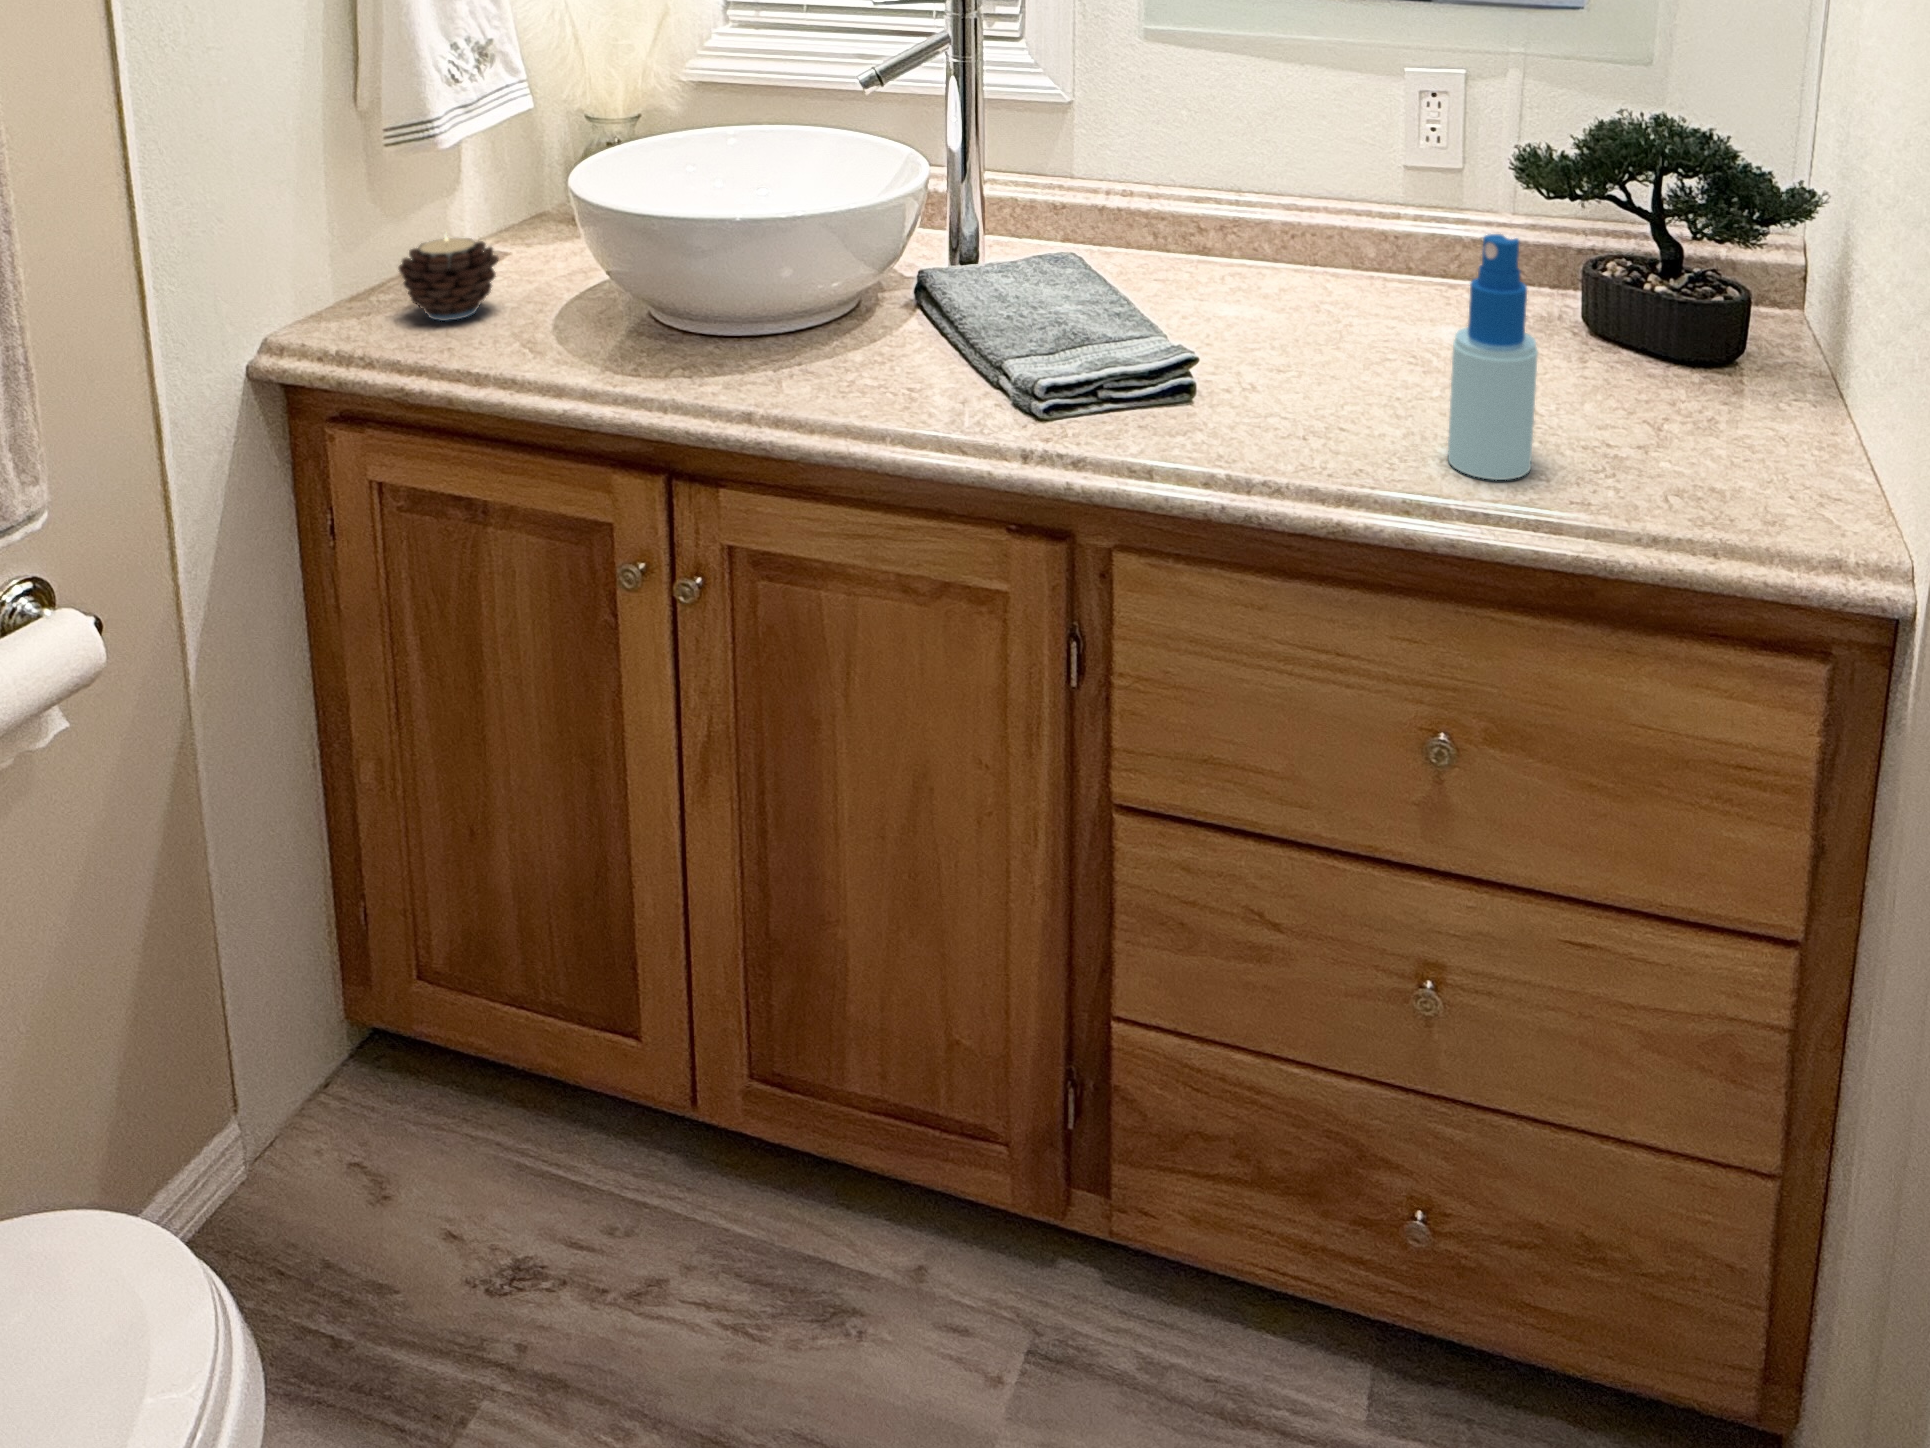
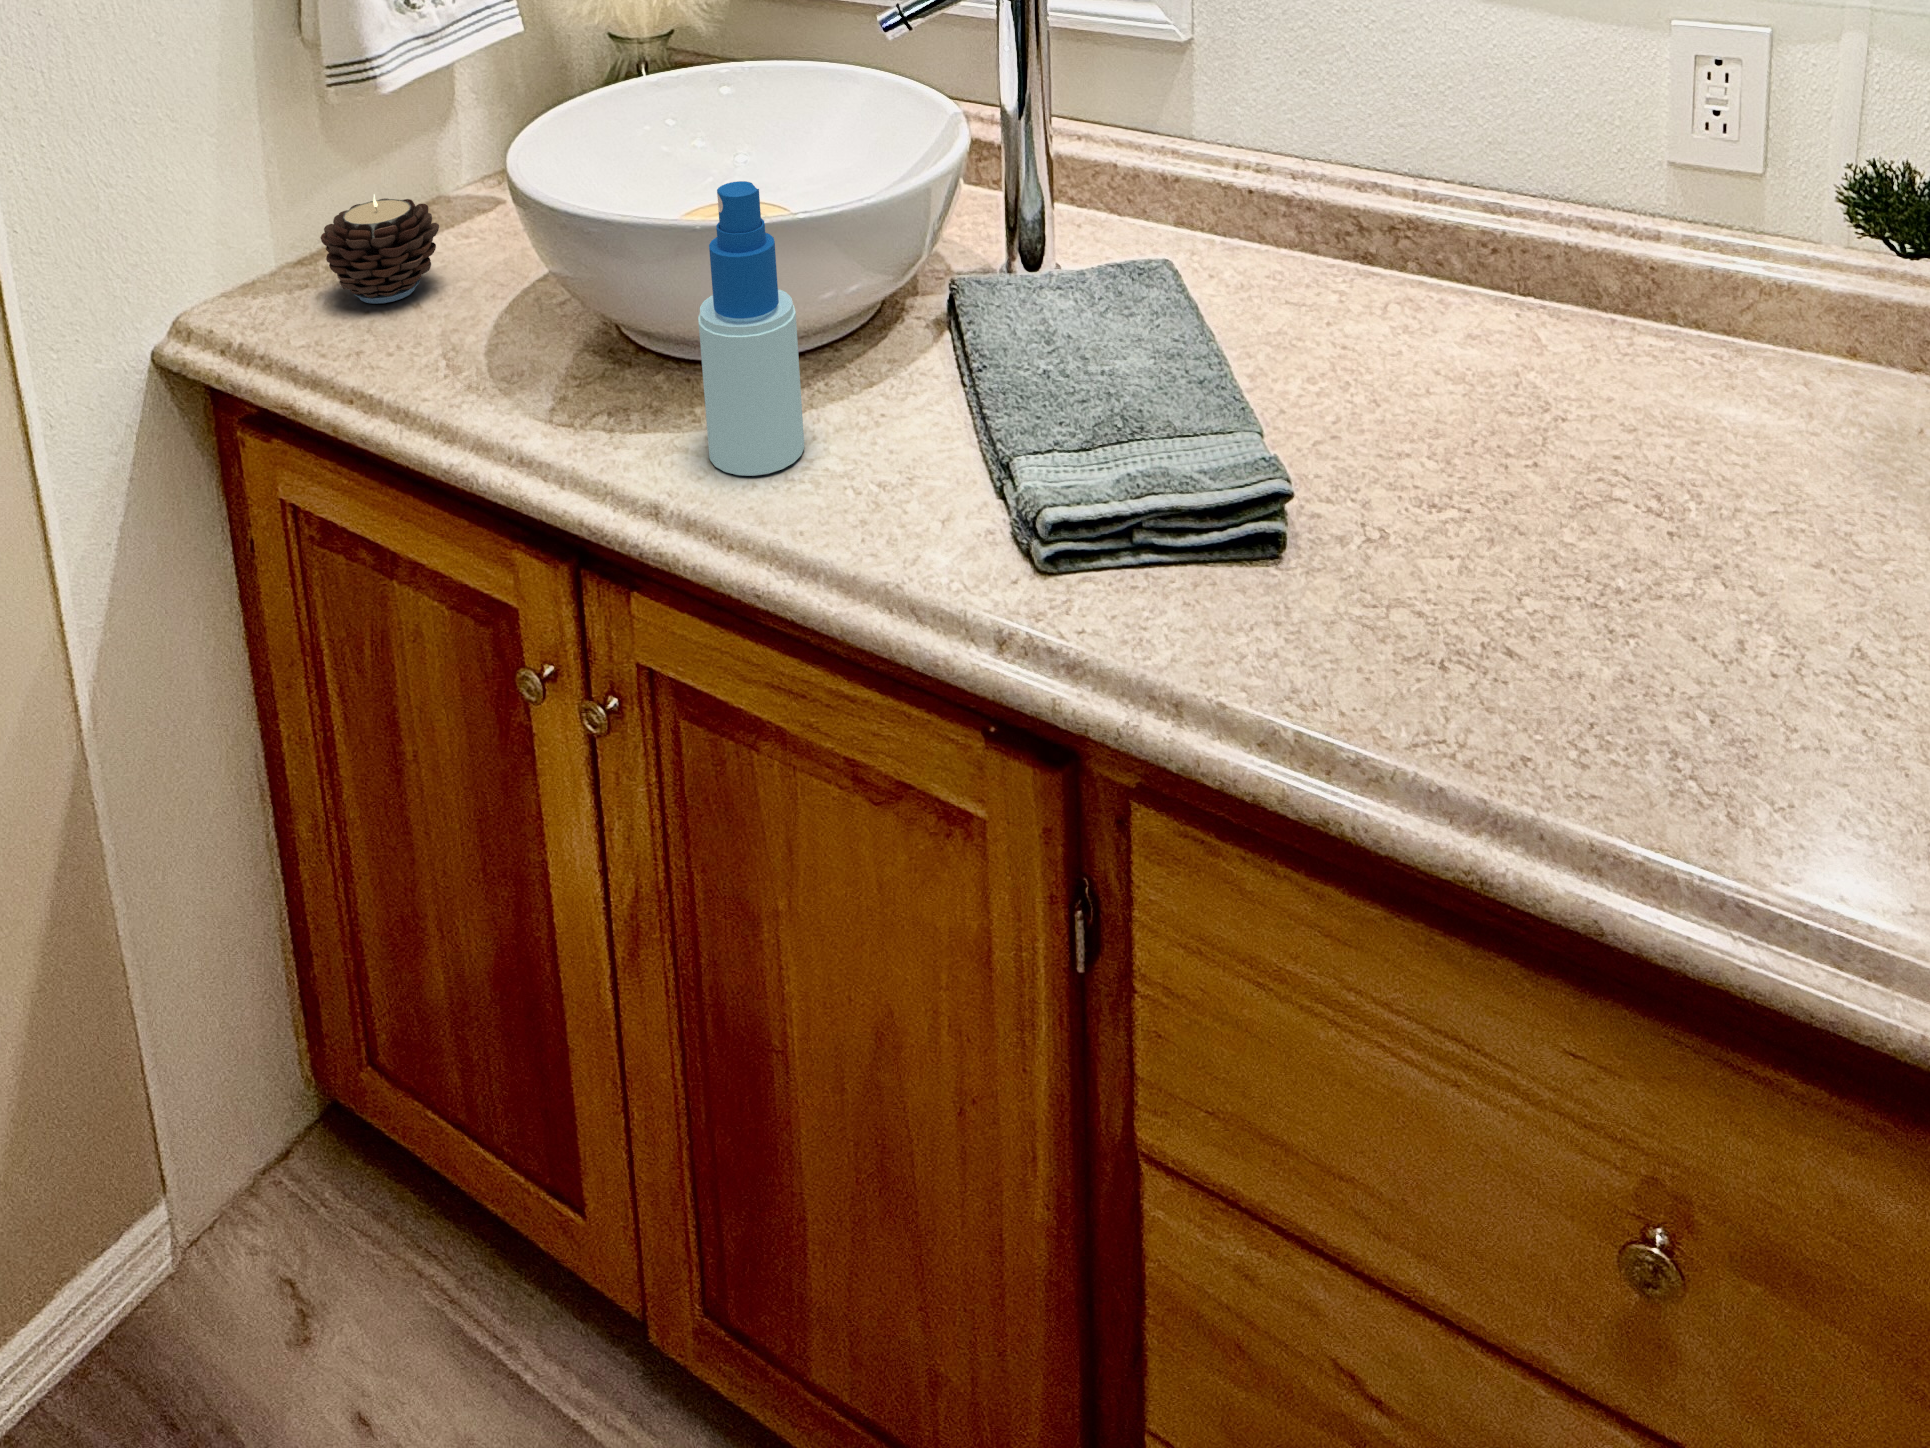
spray bottle: present [1448,234,1538,480] -> present [698,181,804,476]

